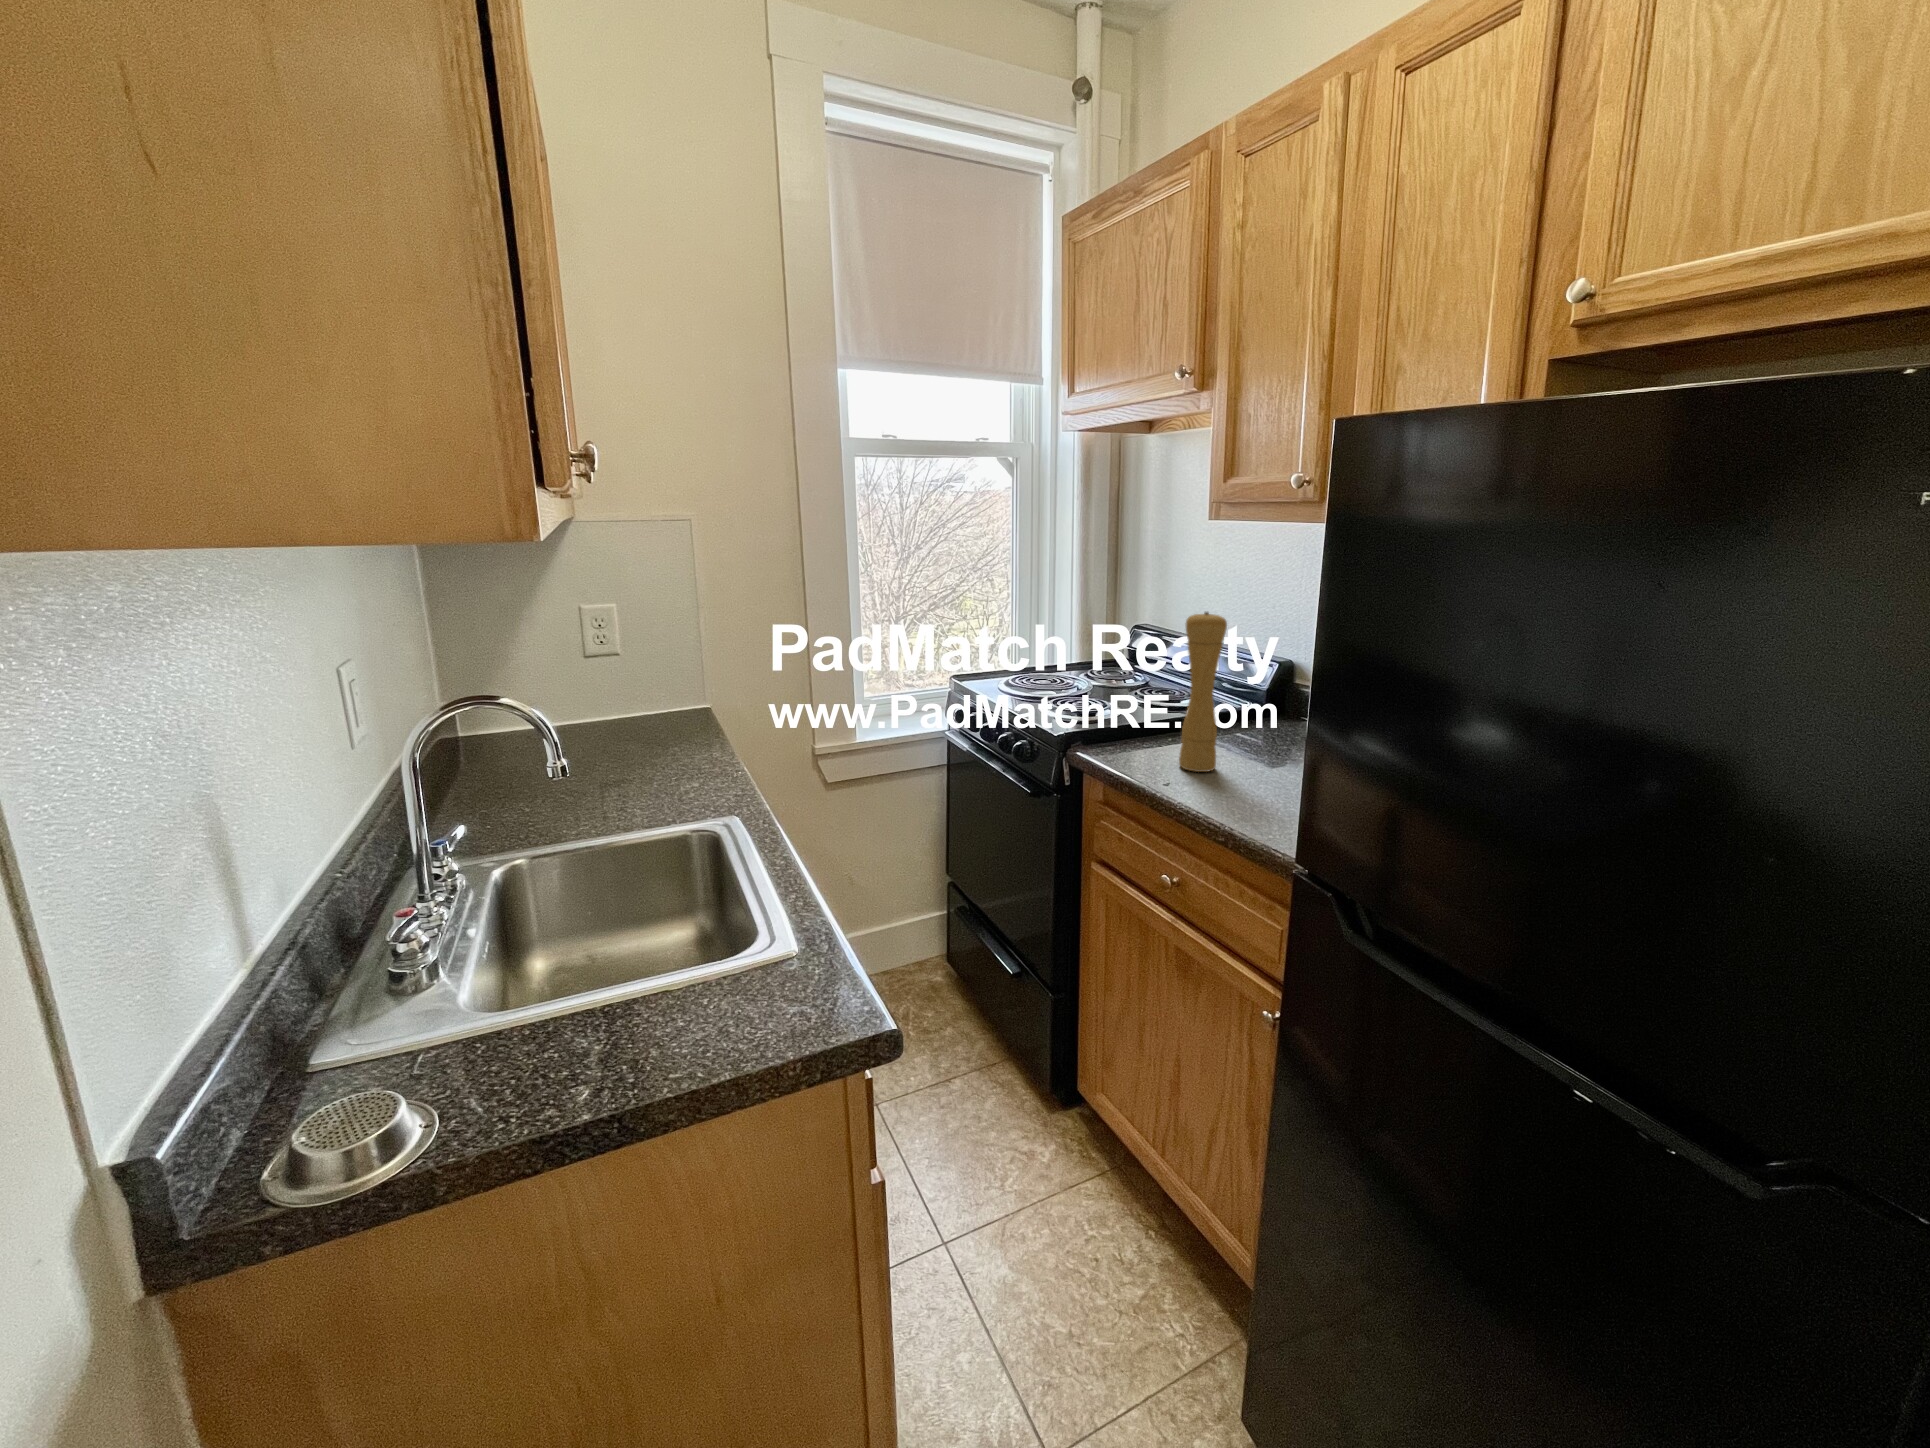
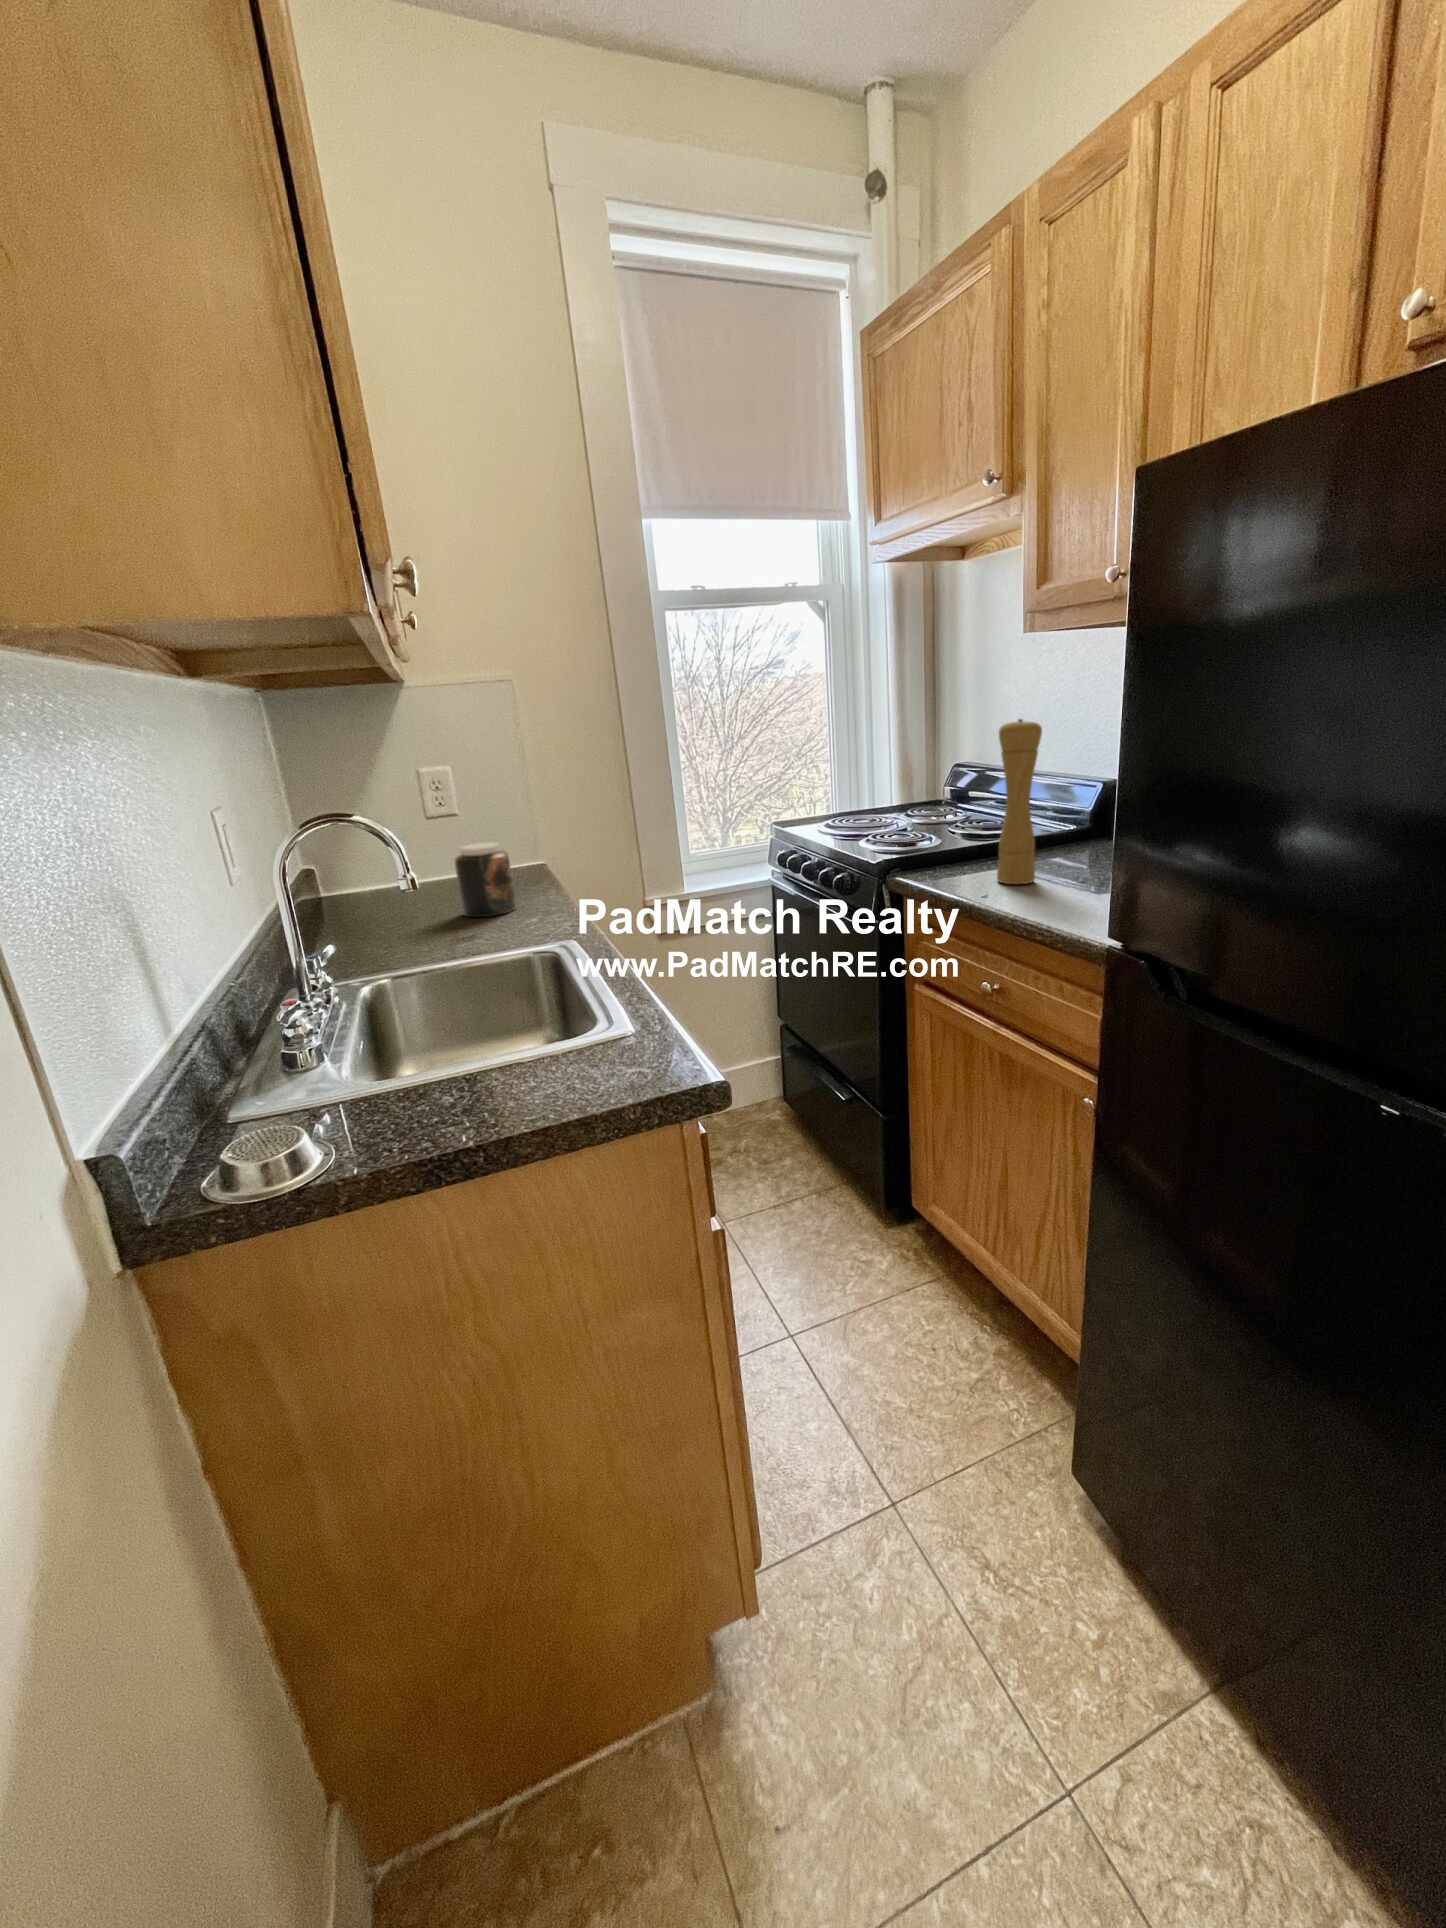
jar: none [614,690,679,771] -> present [455,842,517,917]

